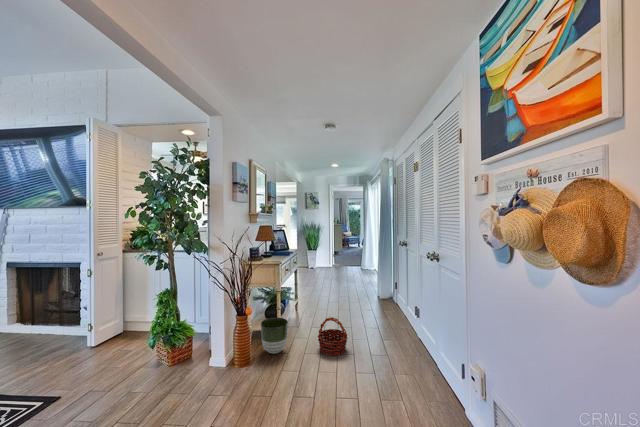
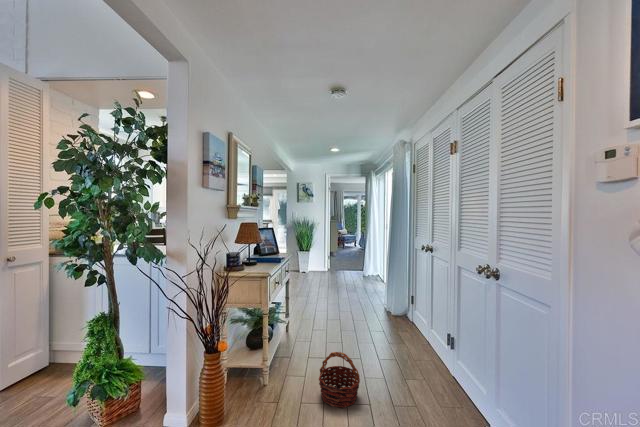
planter: present [261,318,288,354] -> none [239,351,277,404]

